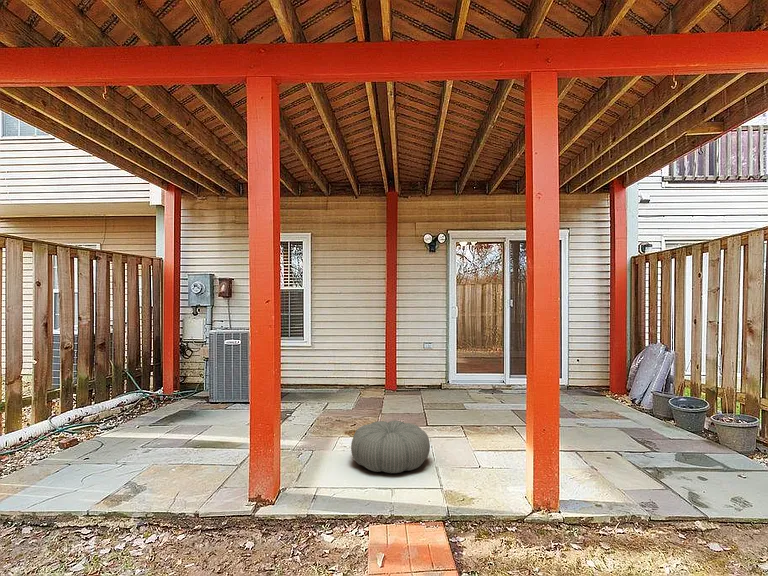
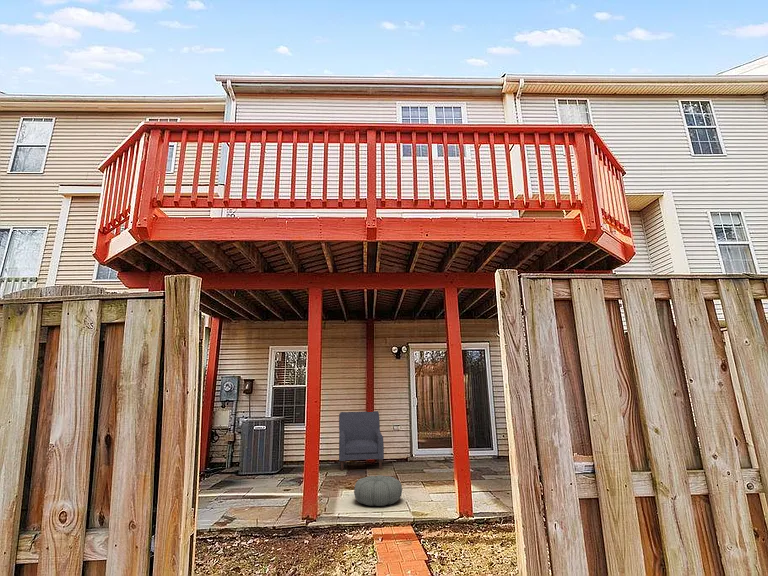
chair: none [345,323,407,402] -> present [339,411,384,471]

